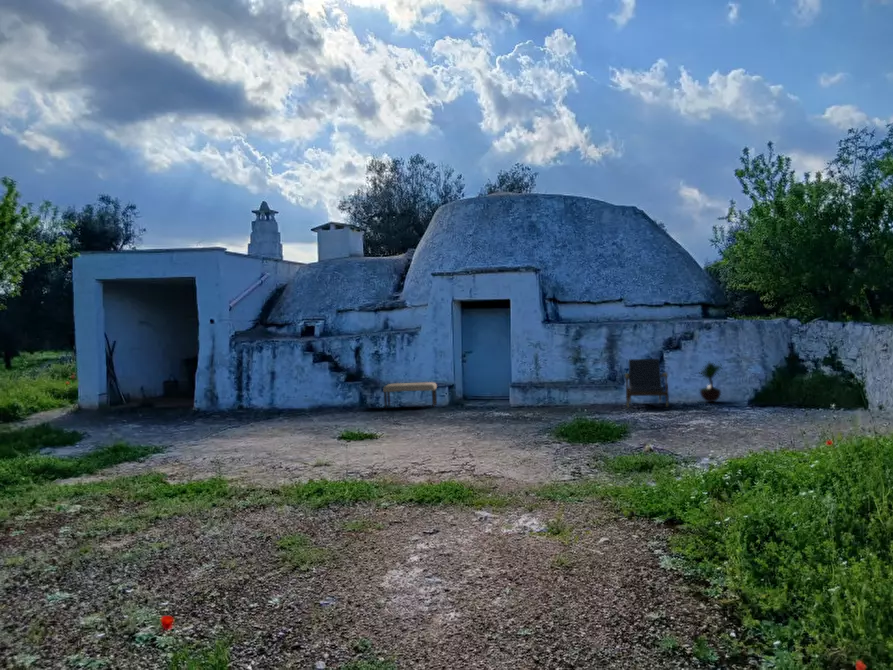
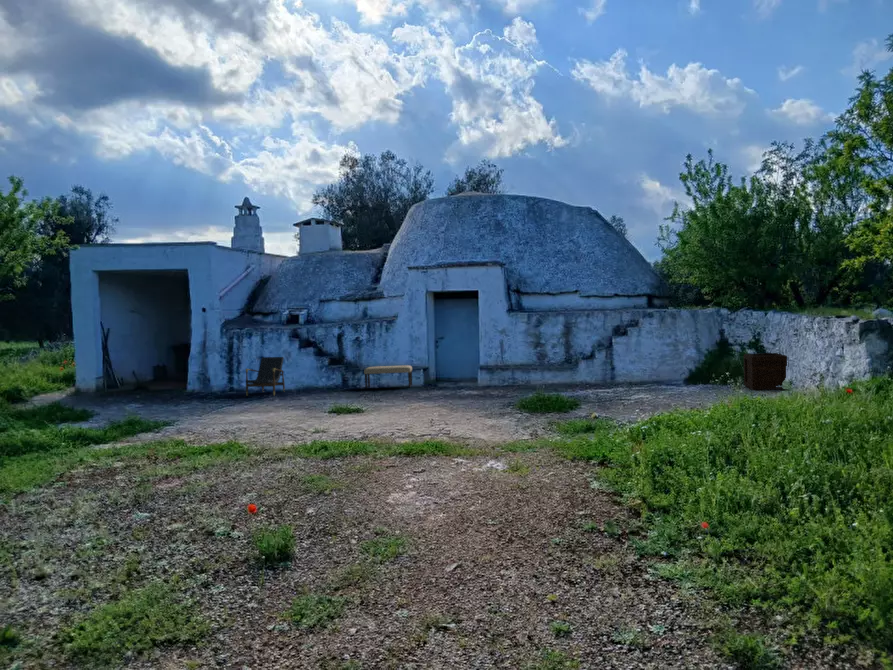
lounge chair: present [625,359,668,406] -> present [246,357,285,395]
potted tree: present [699,363,722,402] -> none [641,343,665,381]
wooden crate: none [820,371,878,415] -> present [744,353,789,390]

